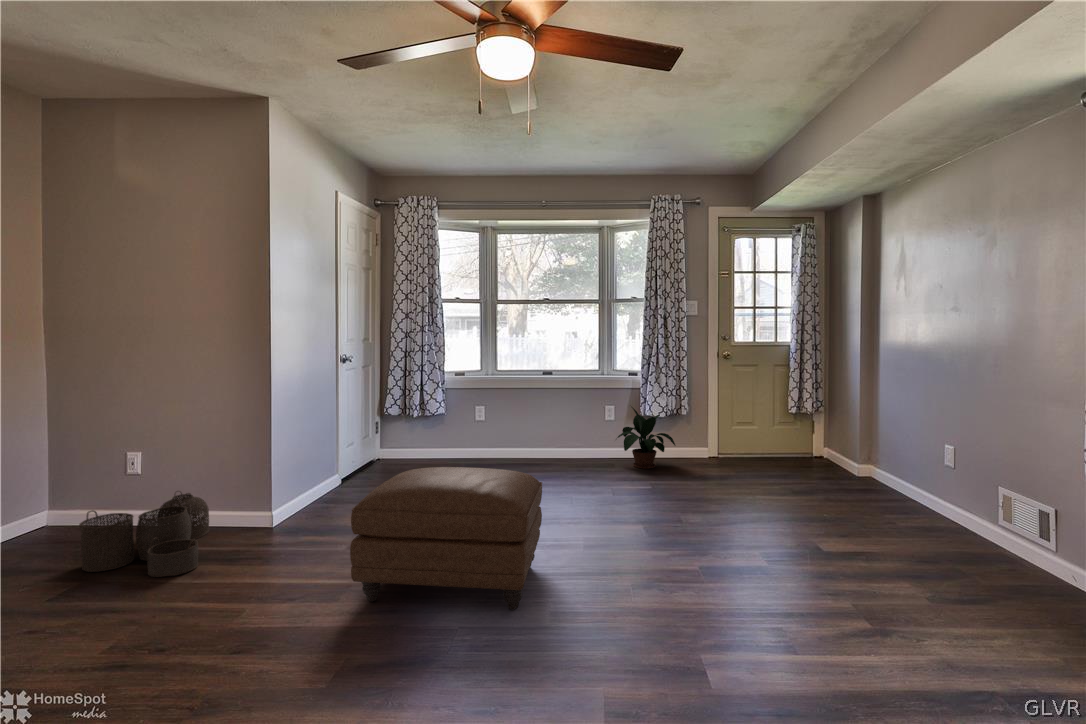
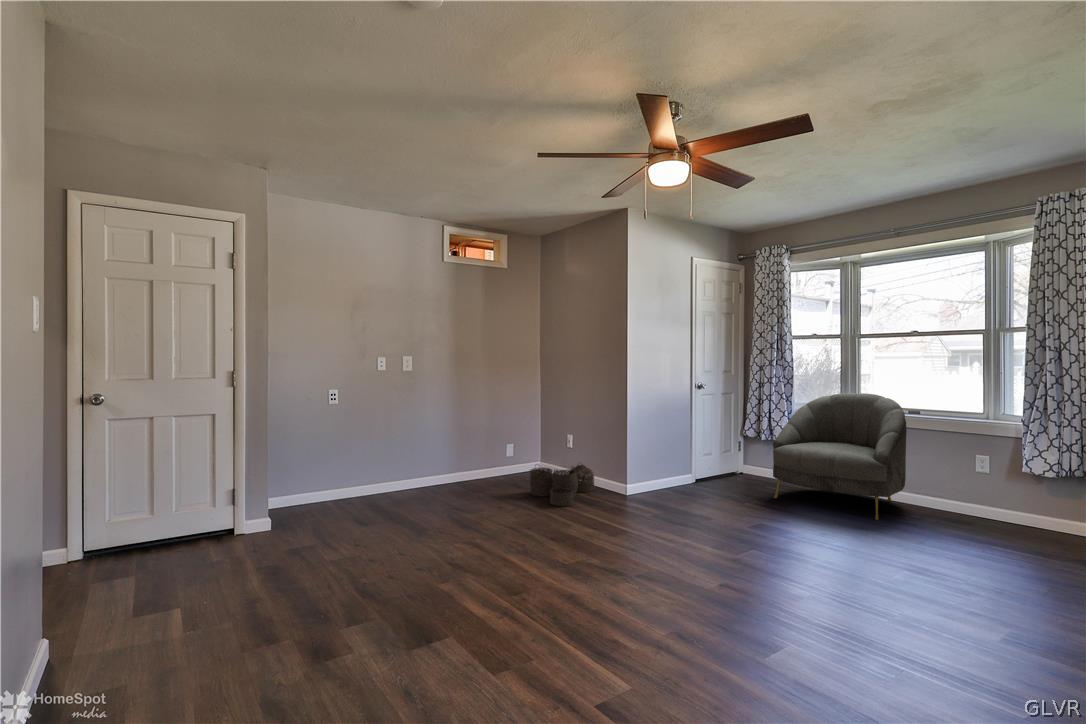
armchair: none [449,359,569,483] -> present [773,393,907,520]
potted plant: present [617,407,675,468] -> none [974,453,1063,533]
ottoman: present [350,467,542,610] -> none [611,470,755,576]

